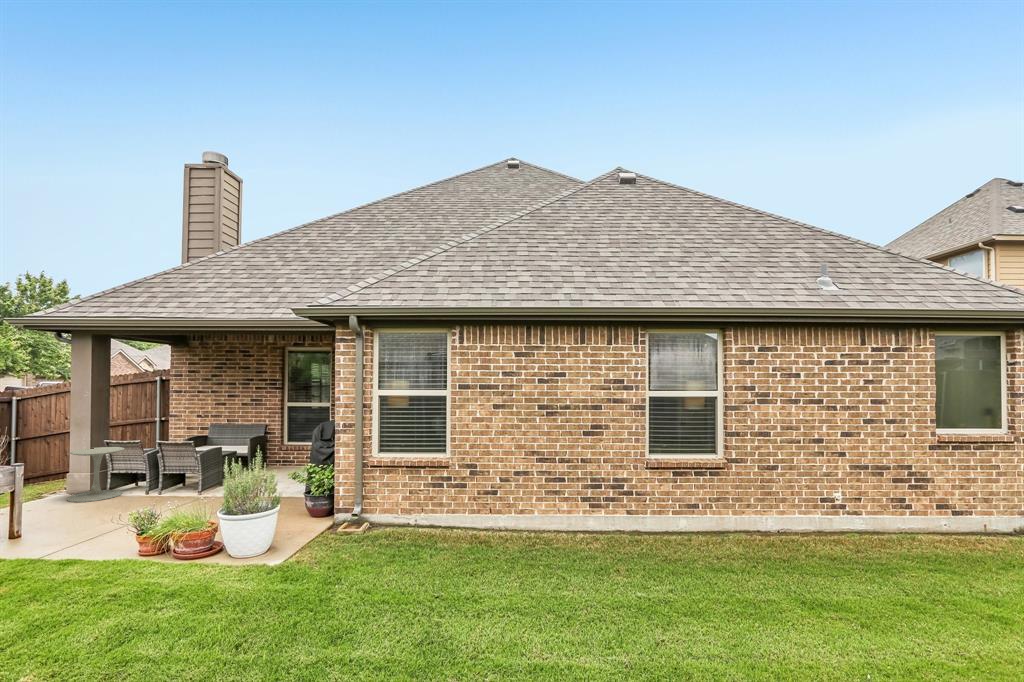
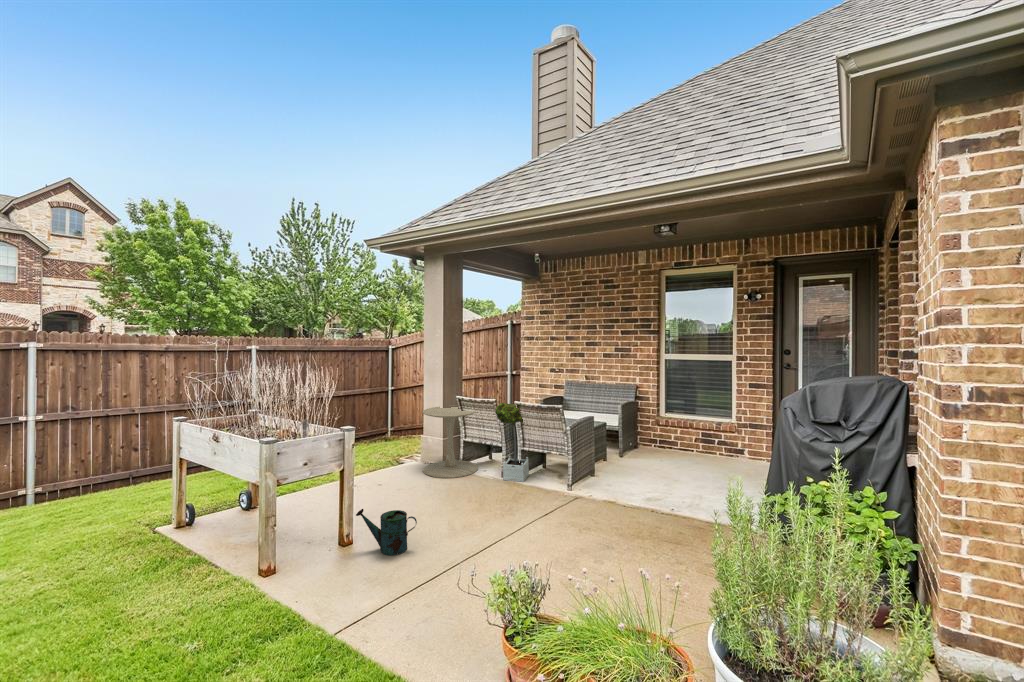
potted tree: none [142,440,170,496] -> present [495,403,529,482]
watering can: none [24,510,76,538] -> present [356,509,417,555]

